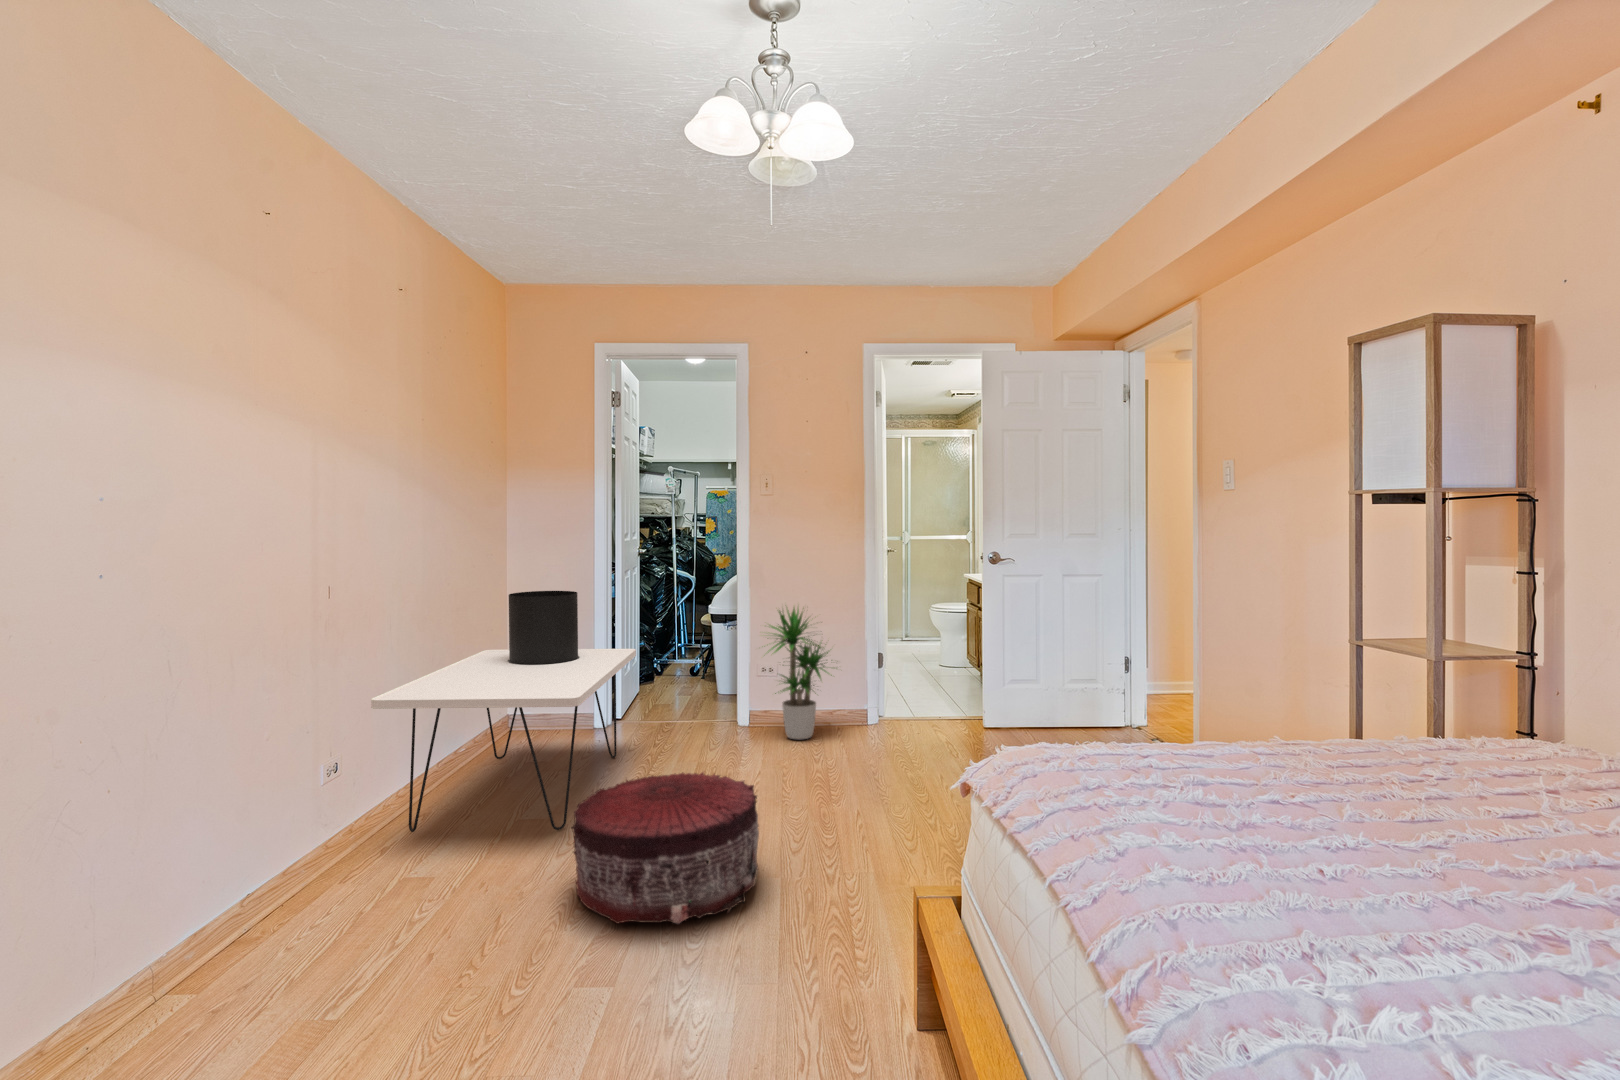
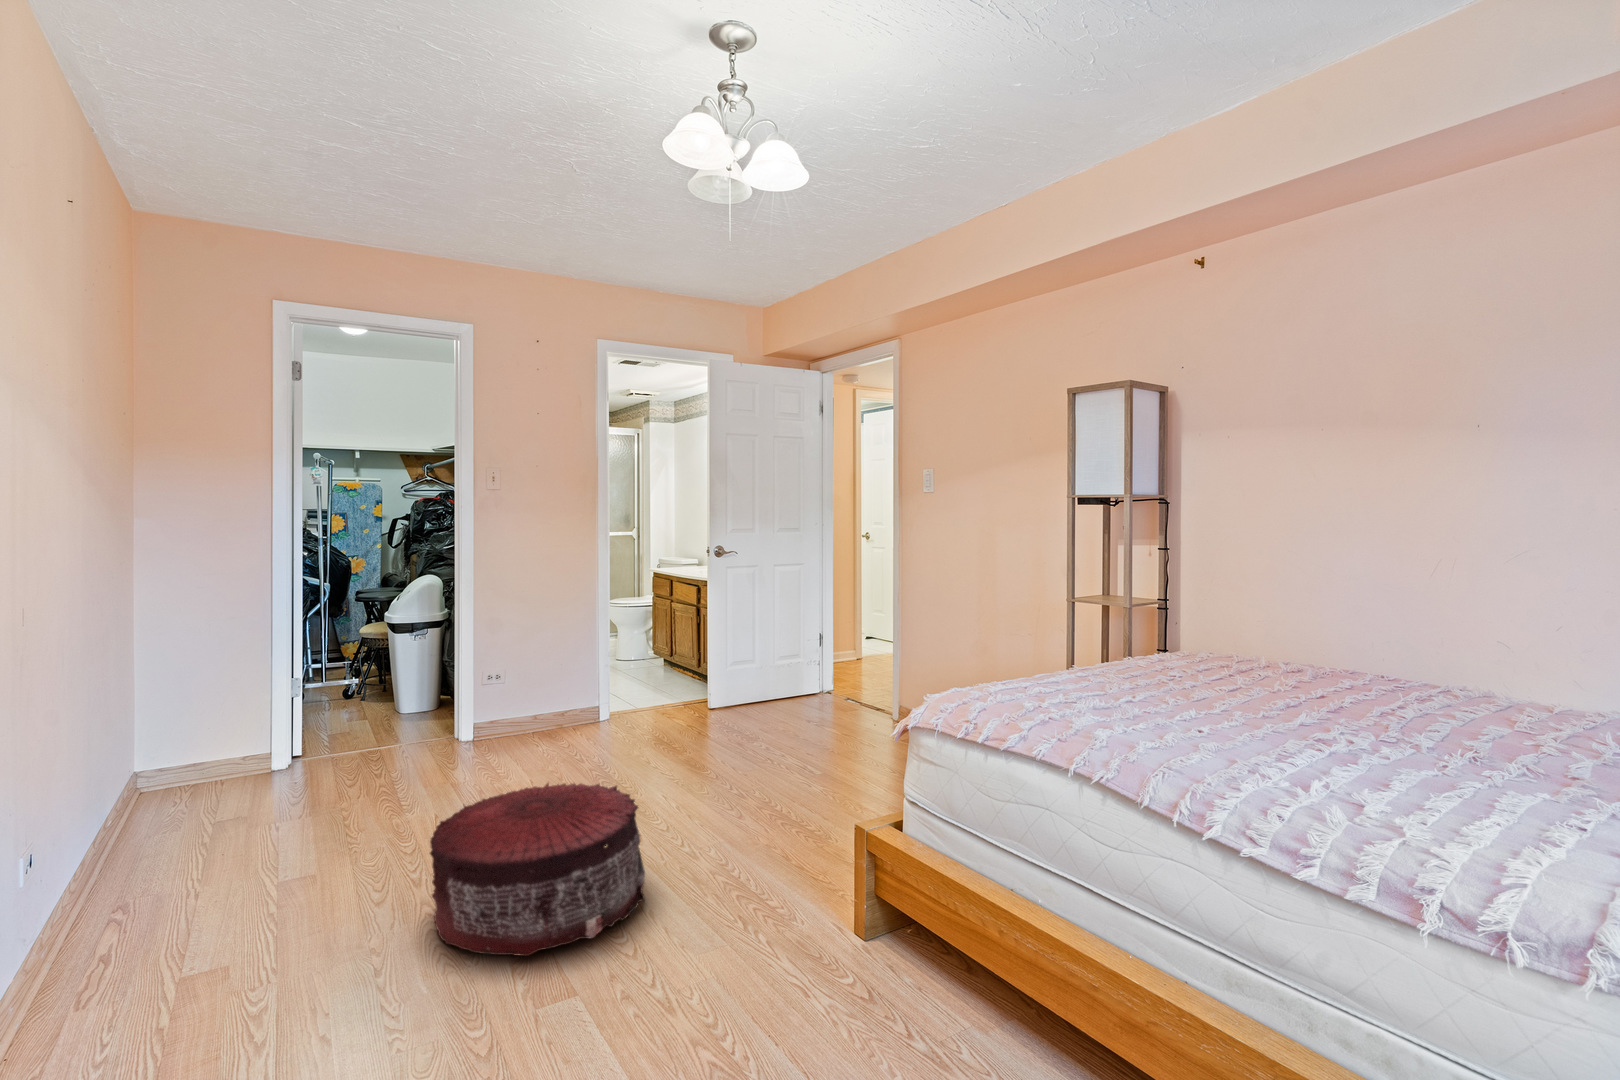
side table: present [371,591,636,832] -> none [54,603,382,937]
potted plant: present [770,608,832,739] -> none [492,601,591,745]

